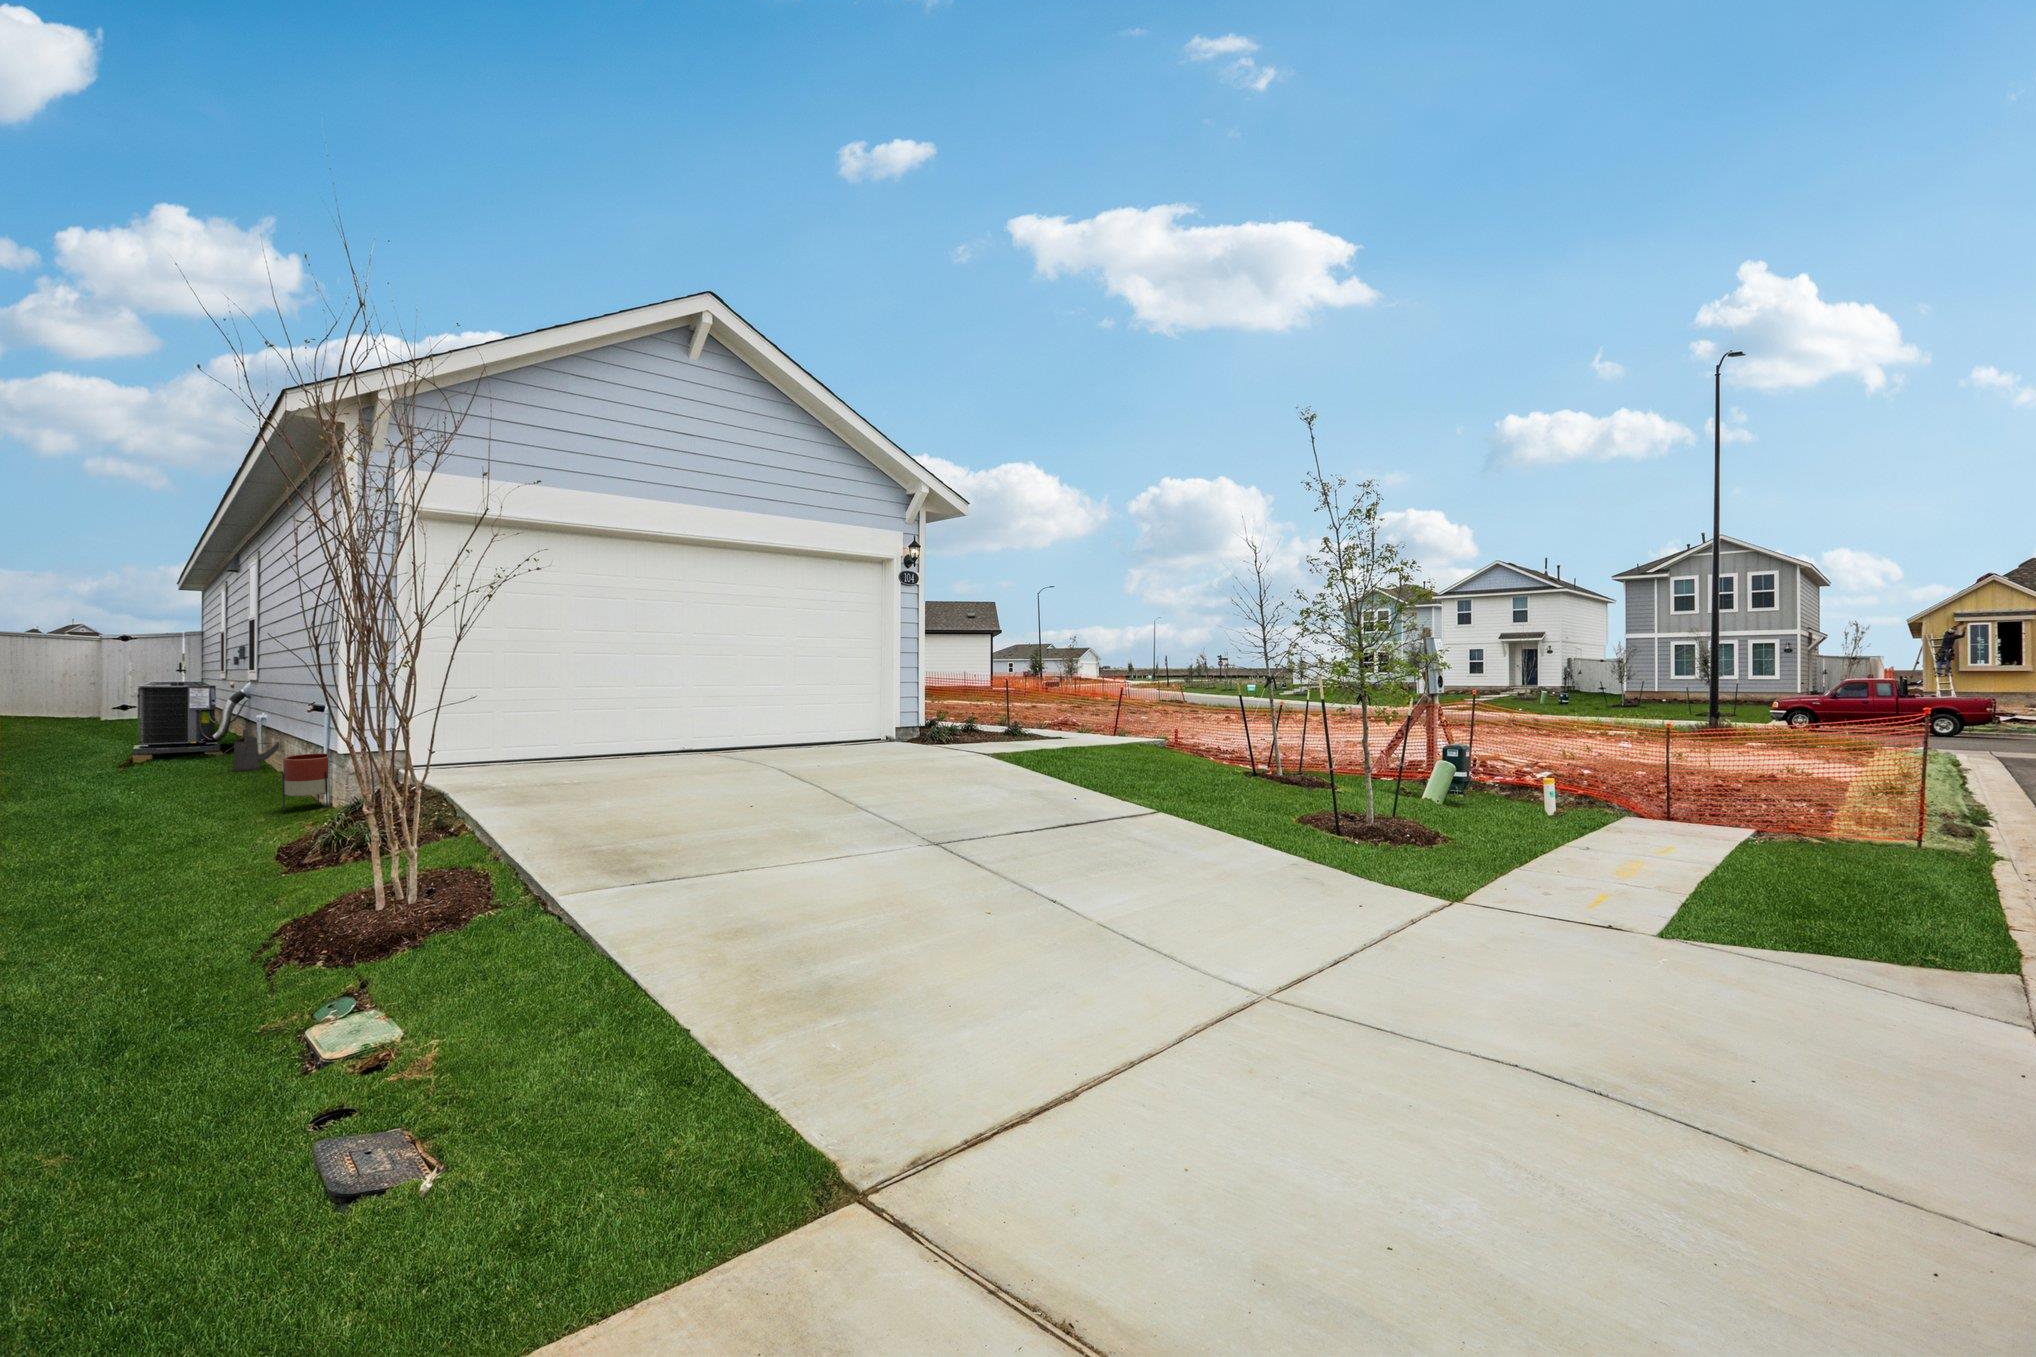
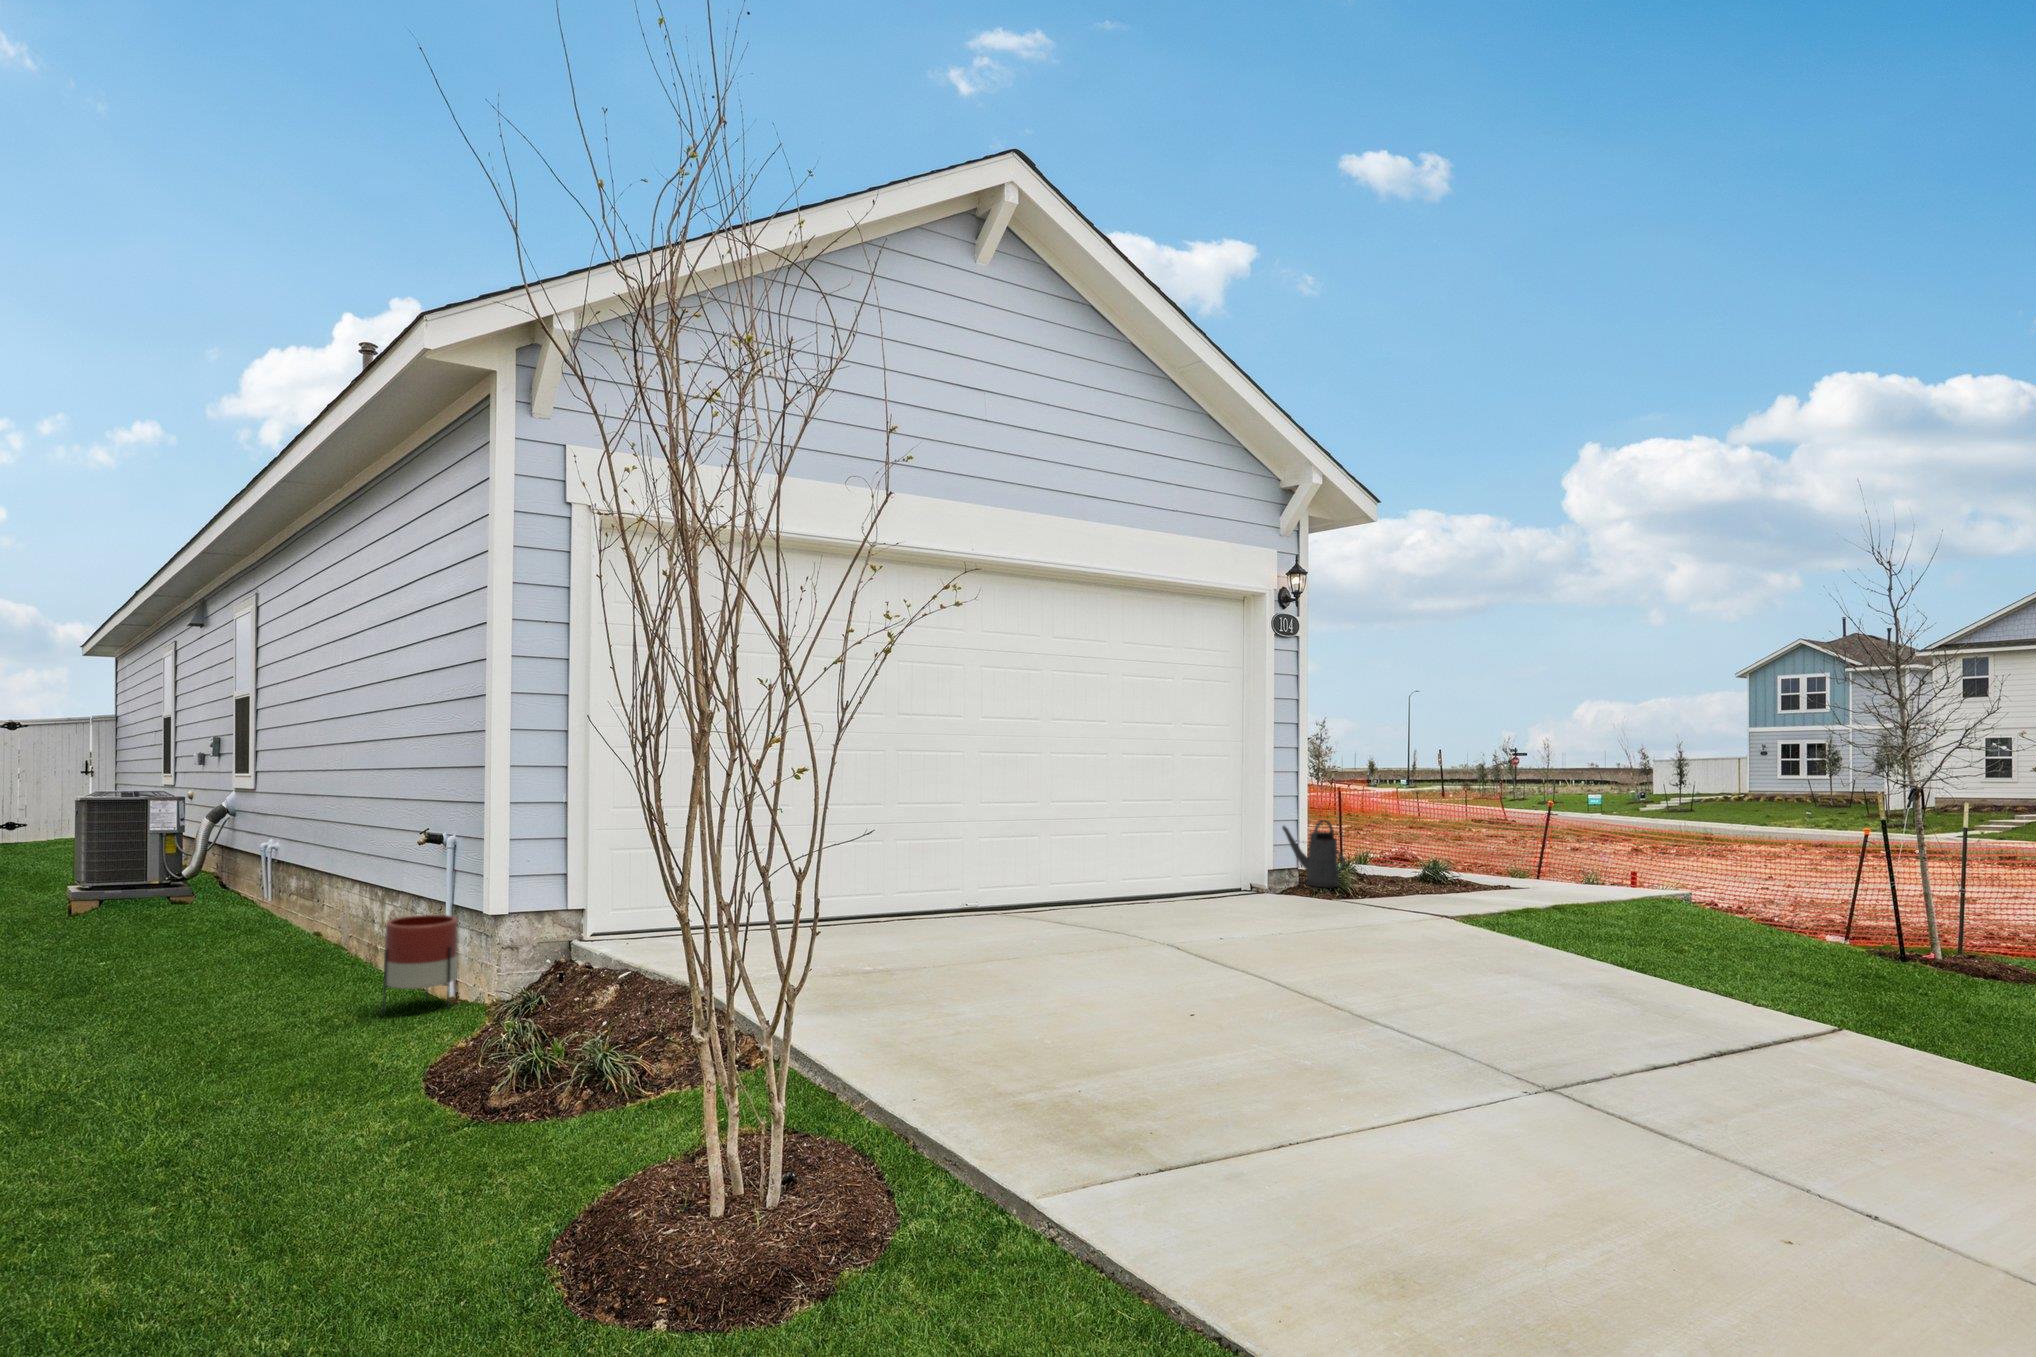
watering can: present [223,729,281,771] -> present [1282,820,1345,887]

